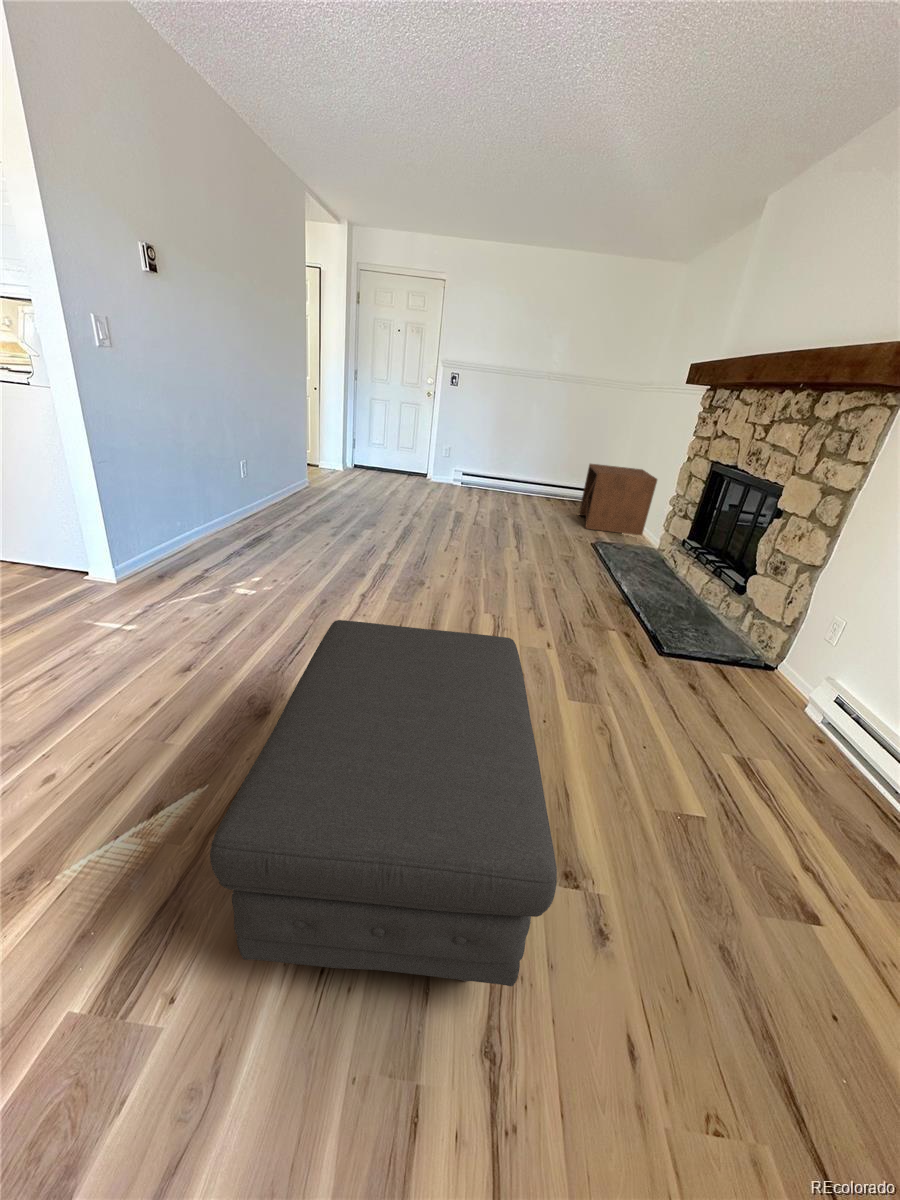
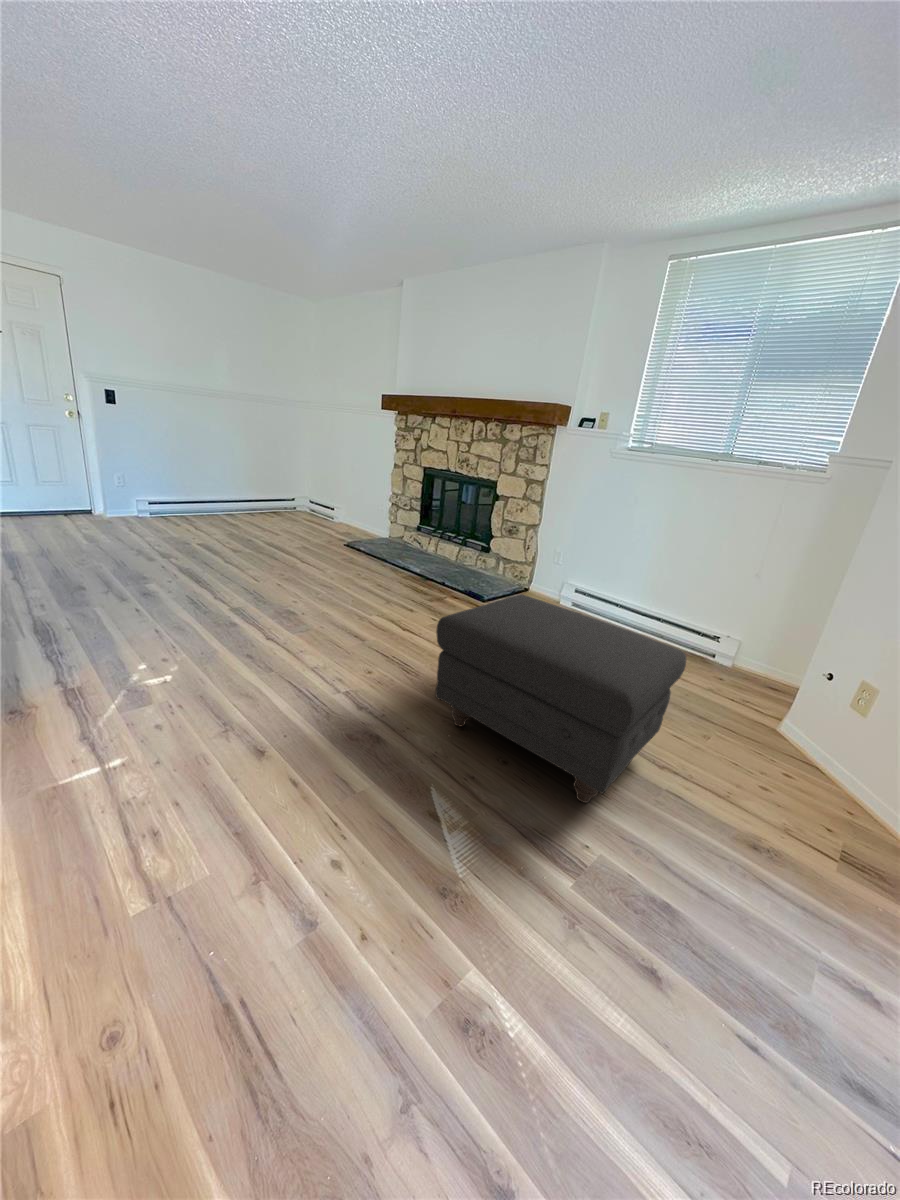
side table: present [579,464,657,535] -> none [299,476,367,533]

